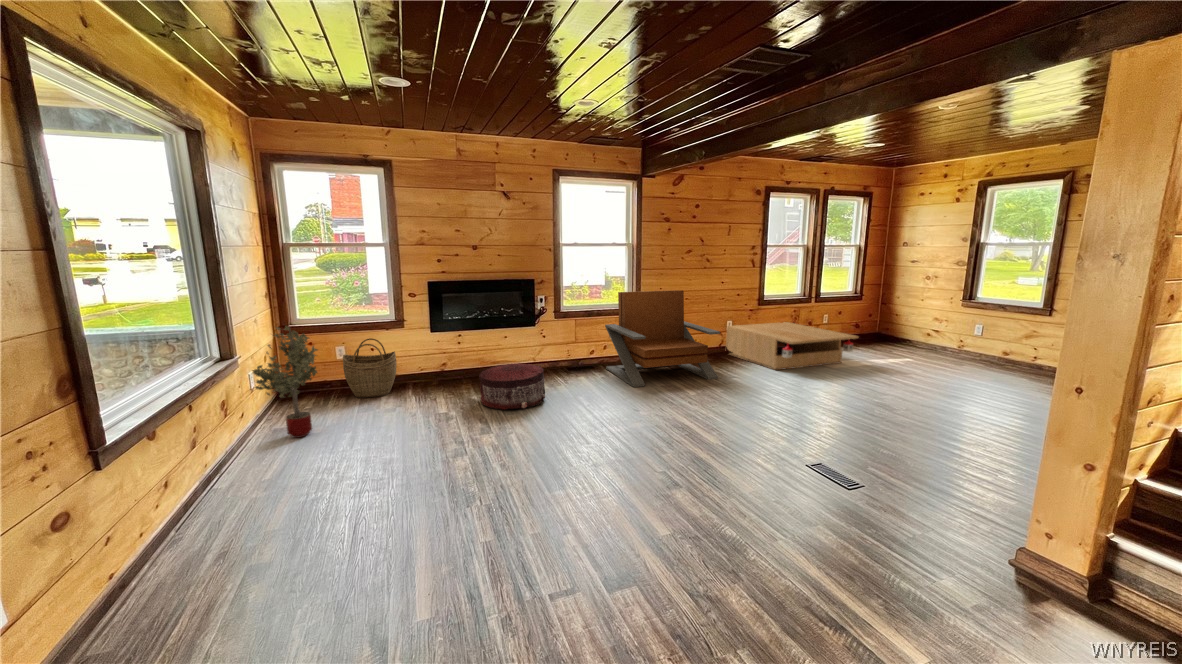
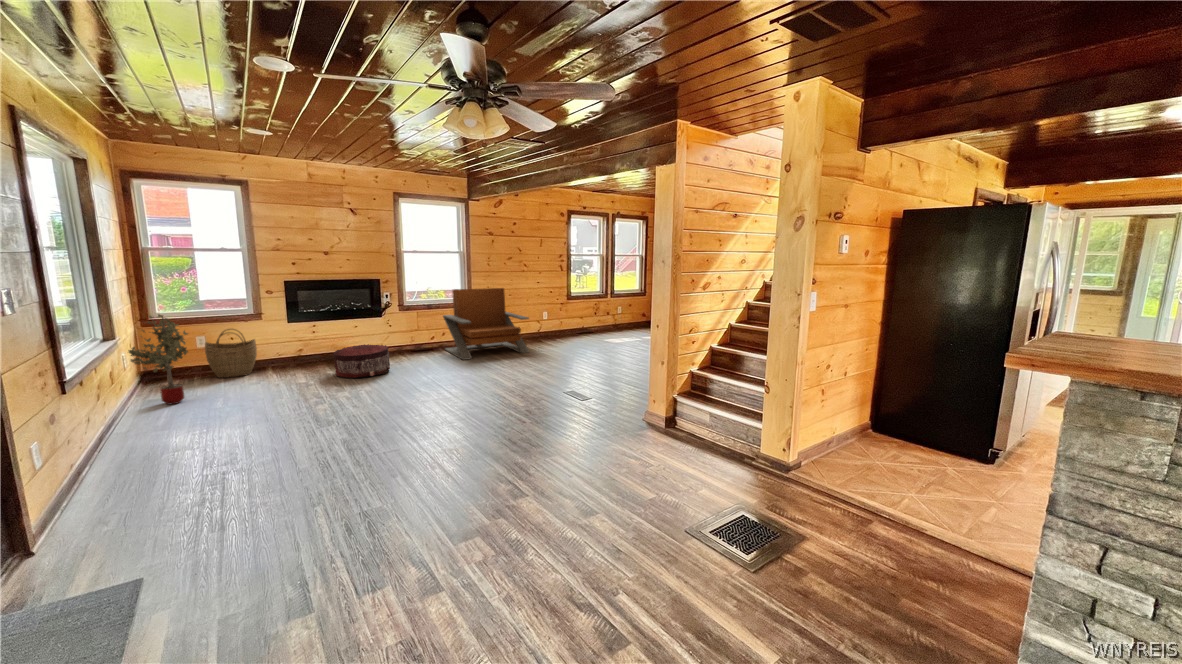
coffee table: present [726,322,859,370] -> none [543,312,631,346]

